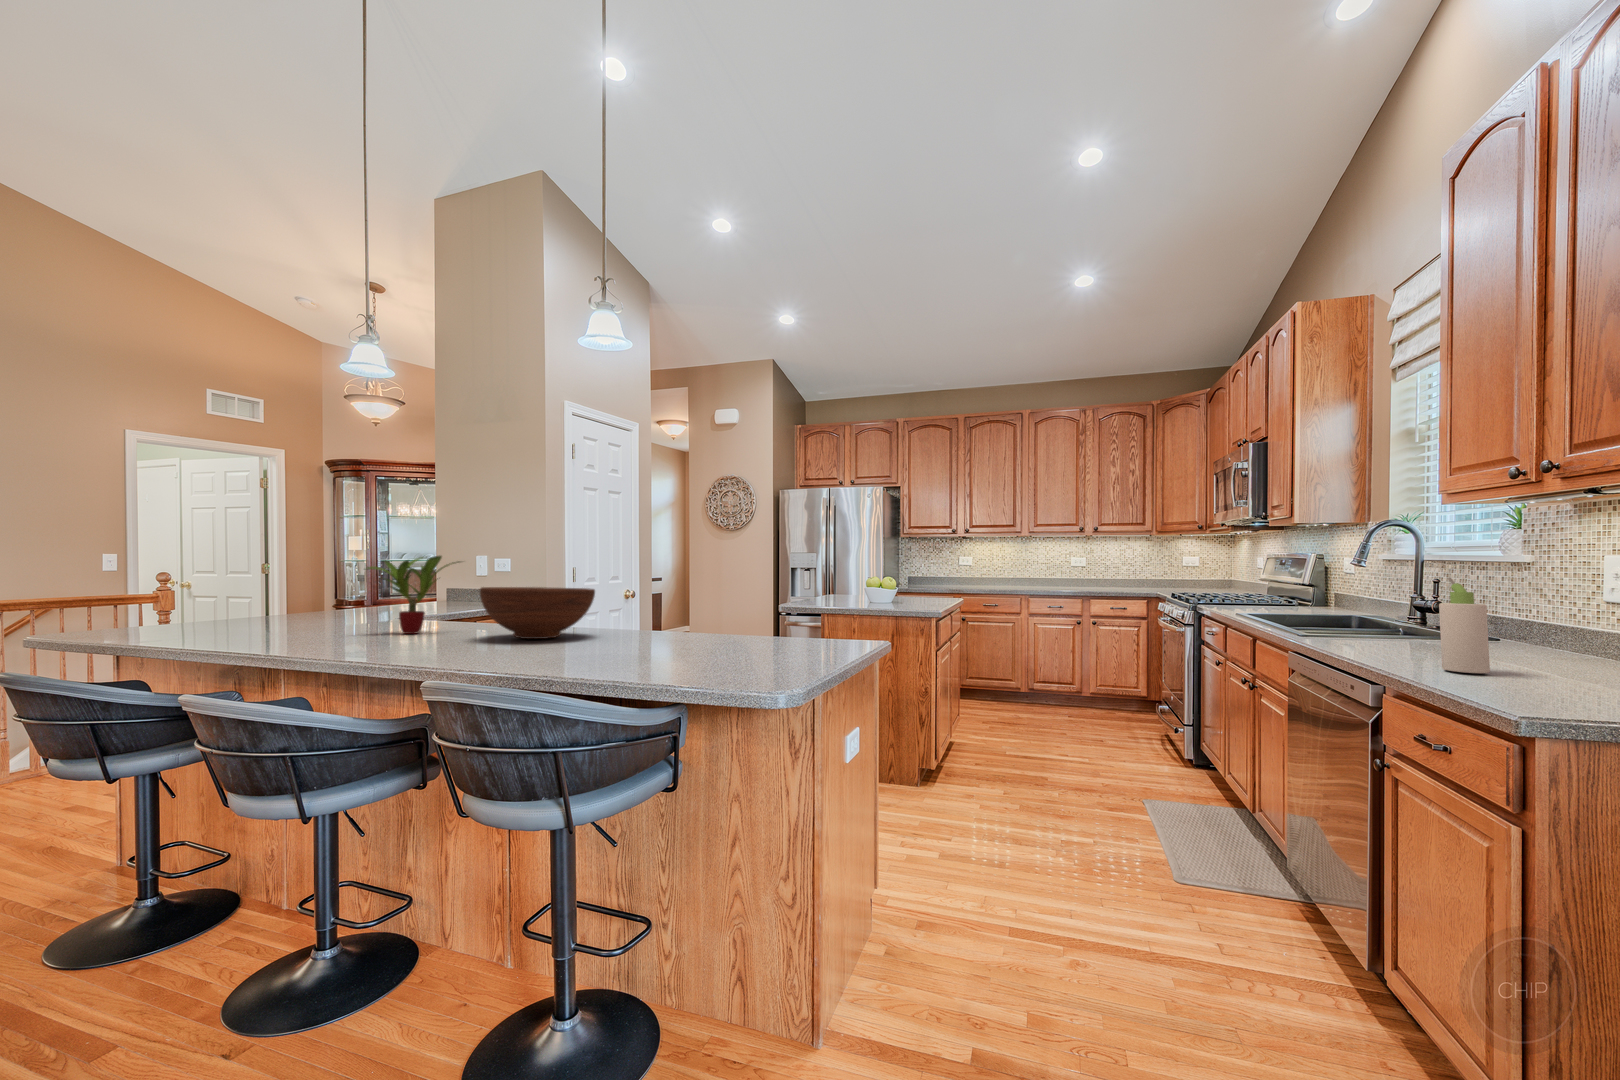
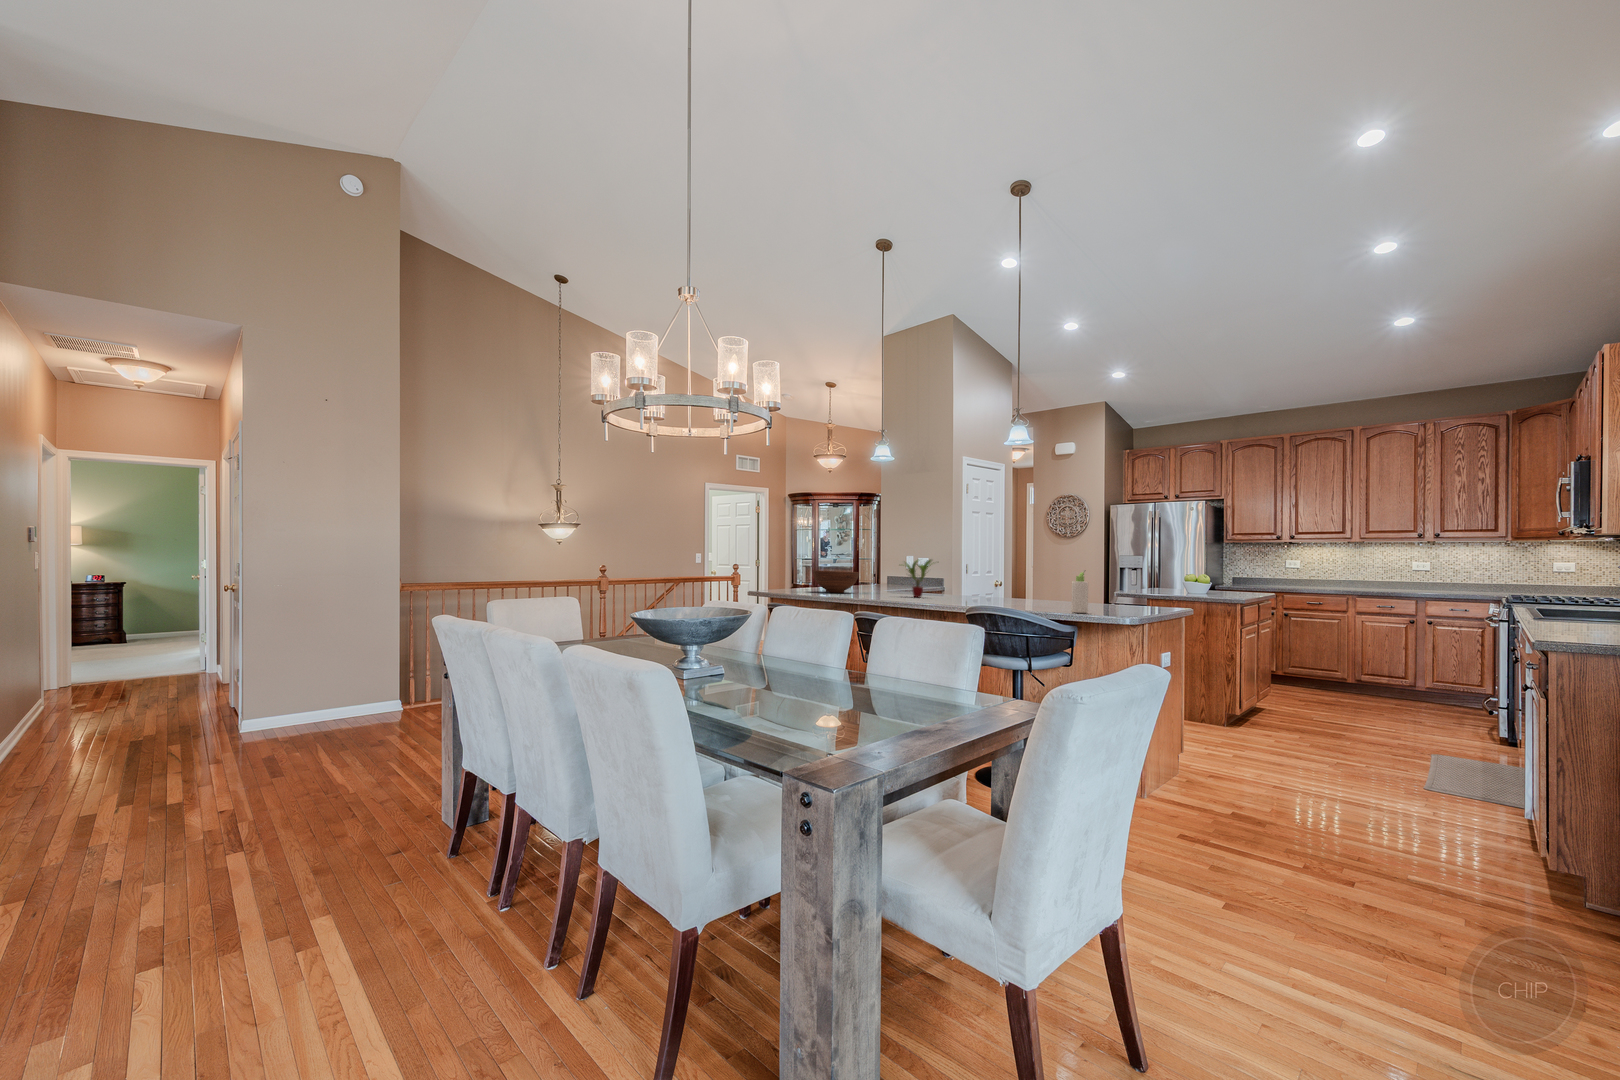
bottle: present [1439,578,1490,673] -> present [1071,570,1088,613]
fruit bowl: present [480,587,595,639] -> present [813,570,859,593]

